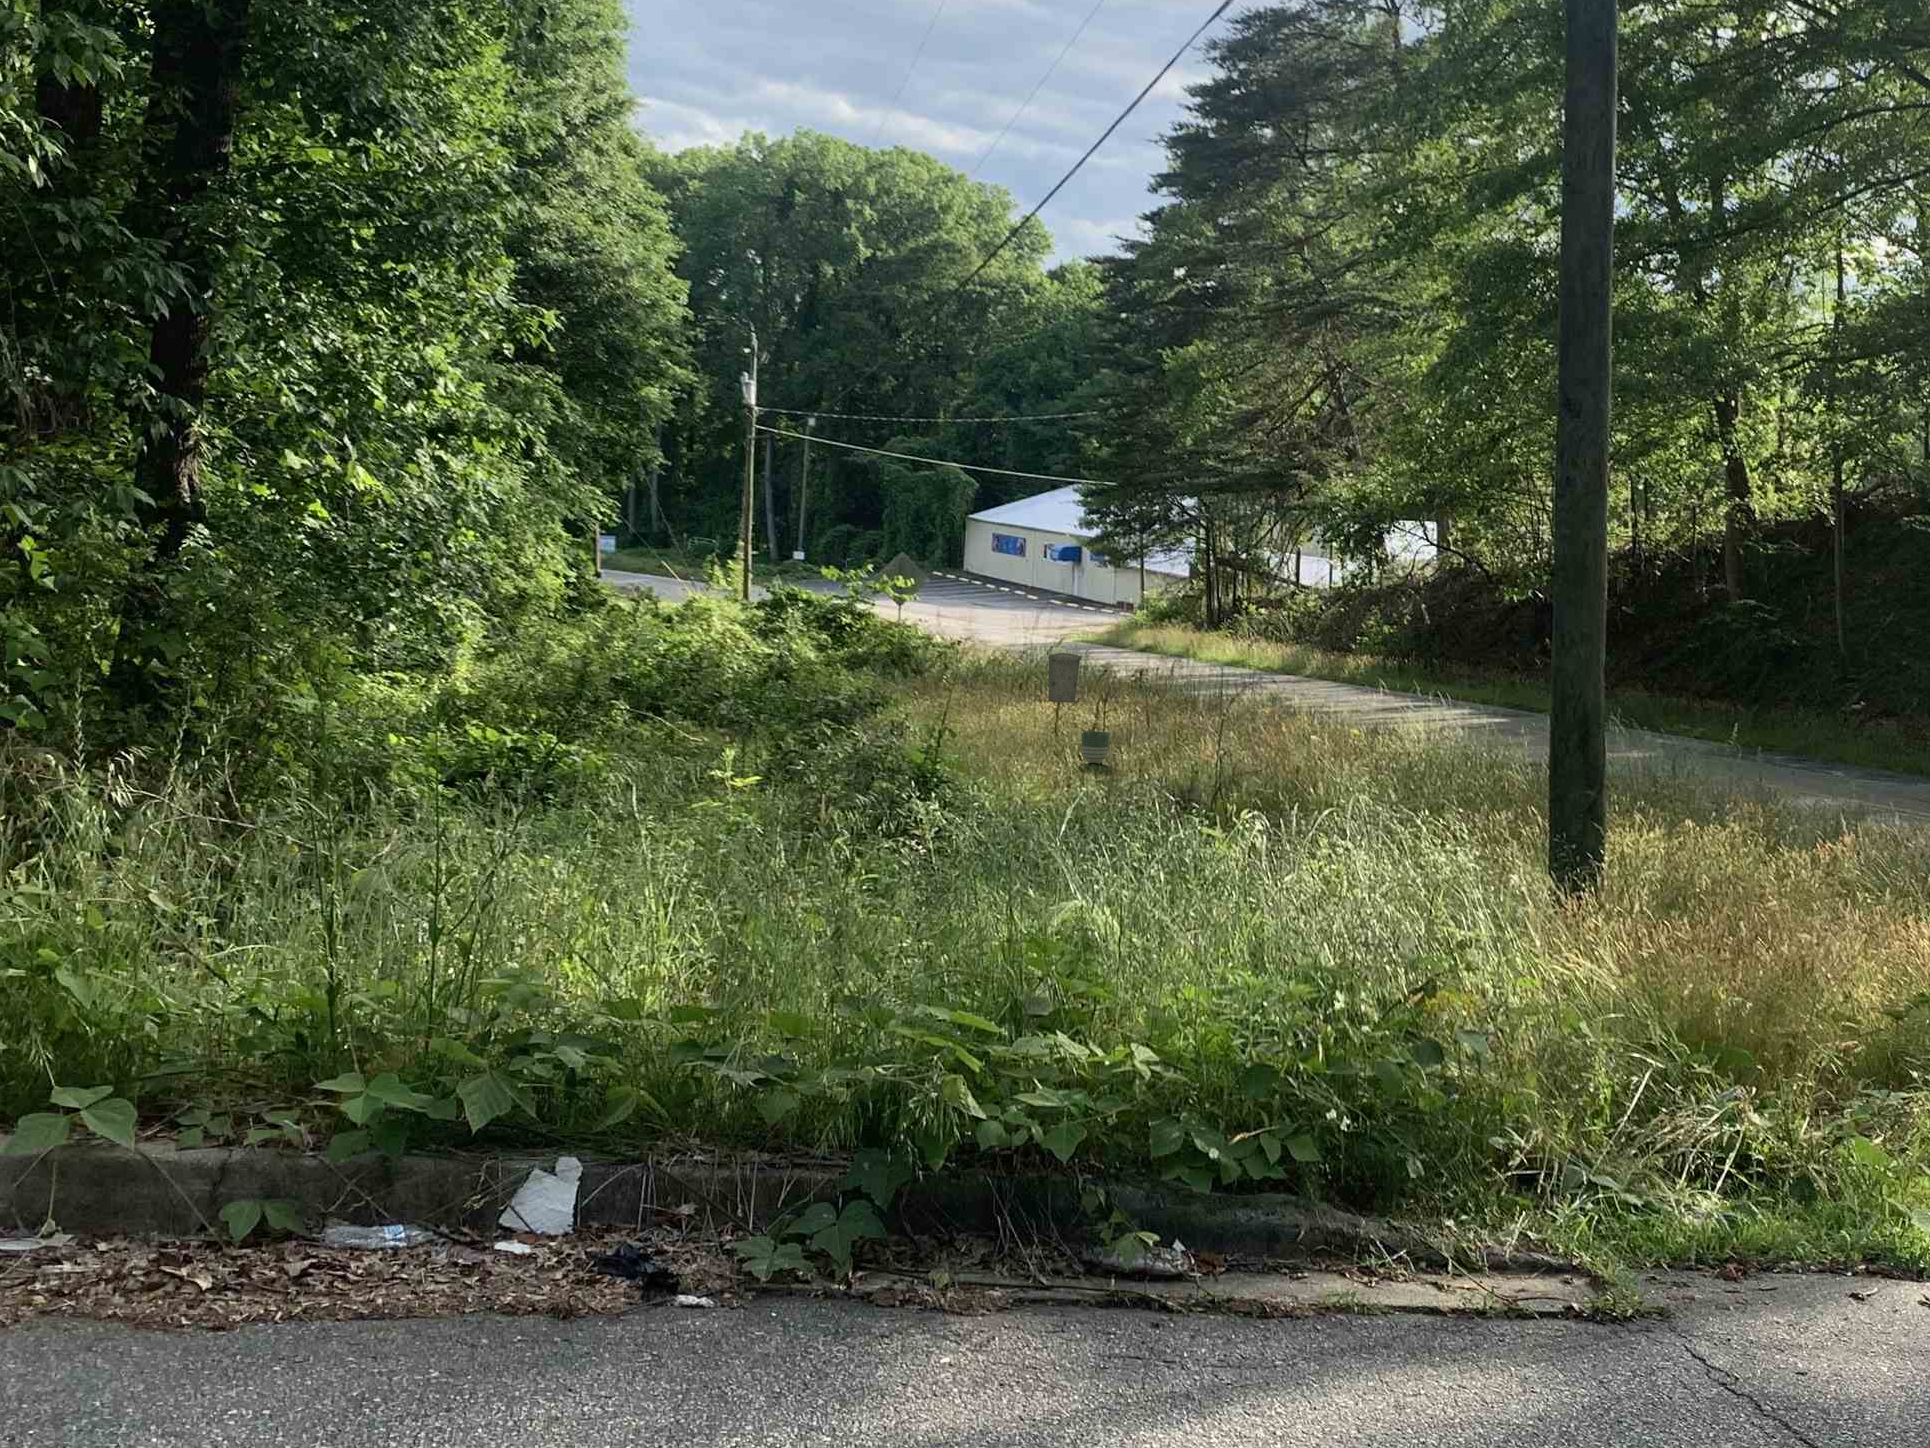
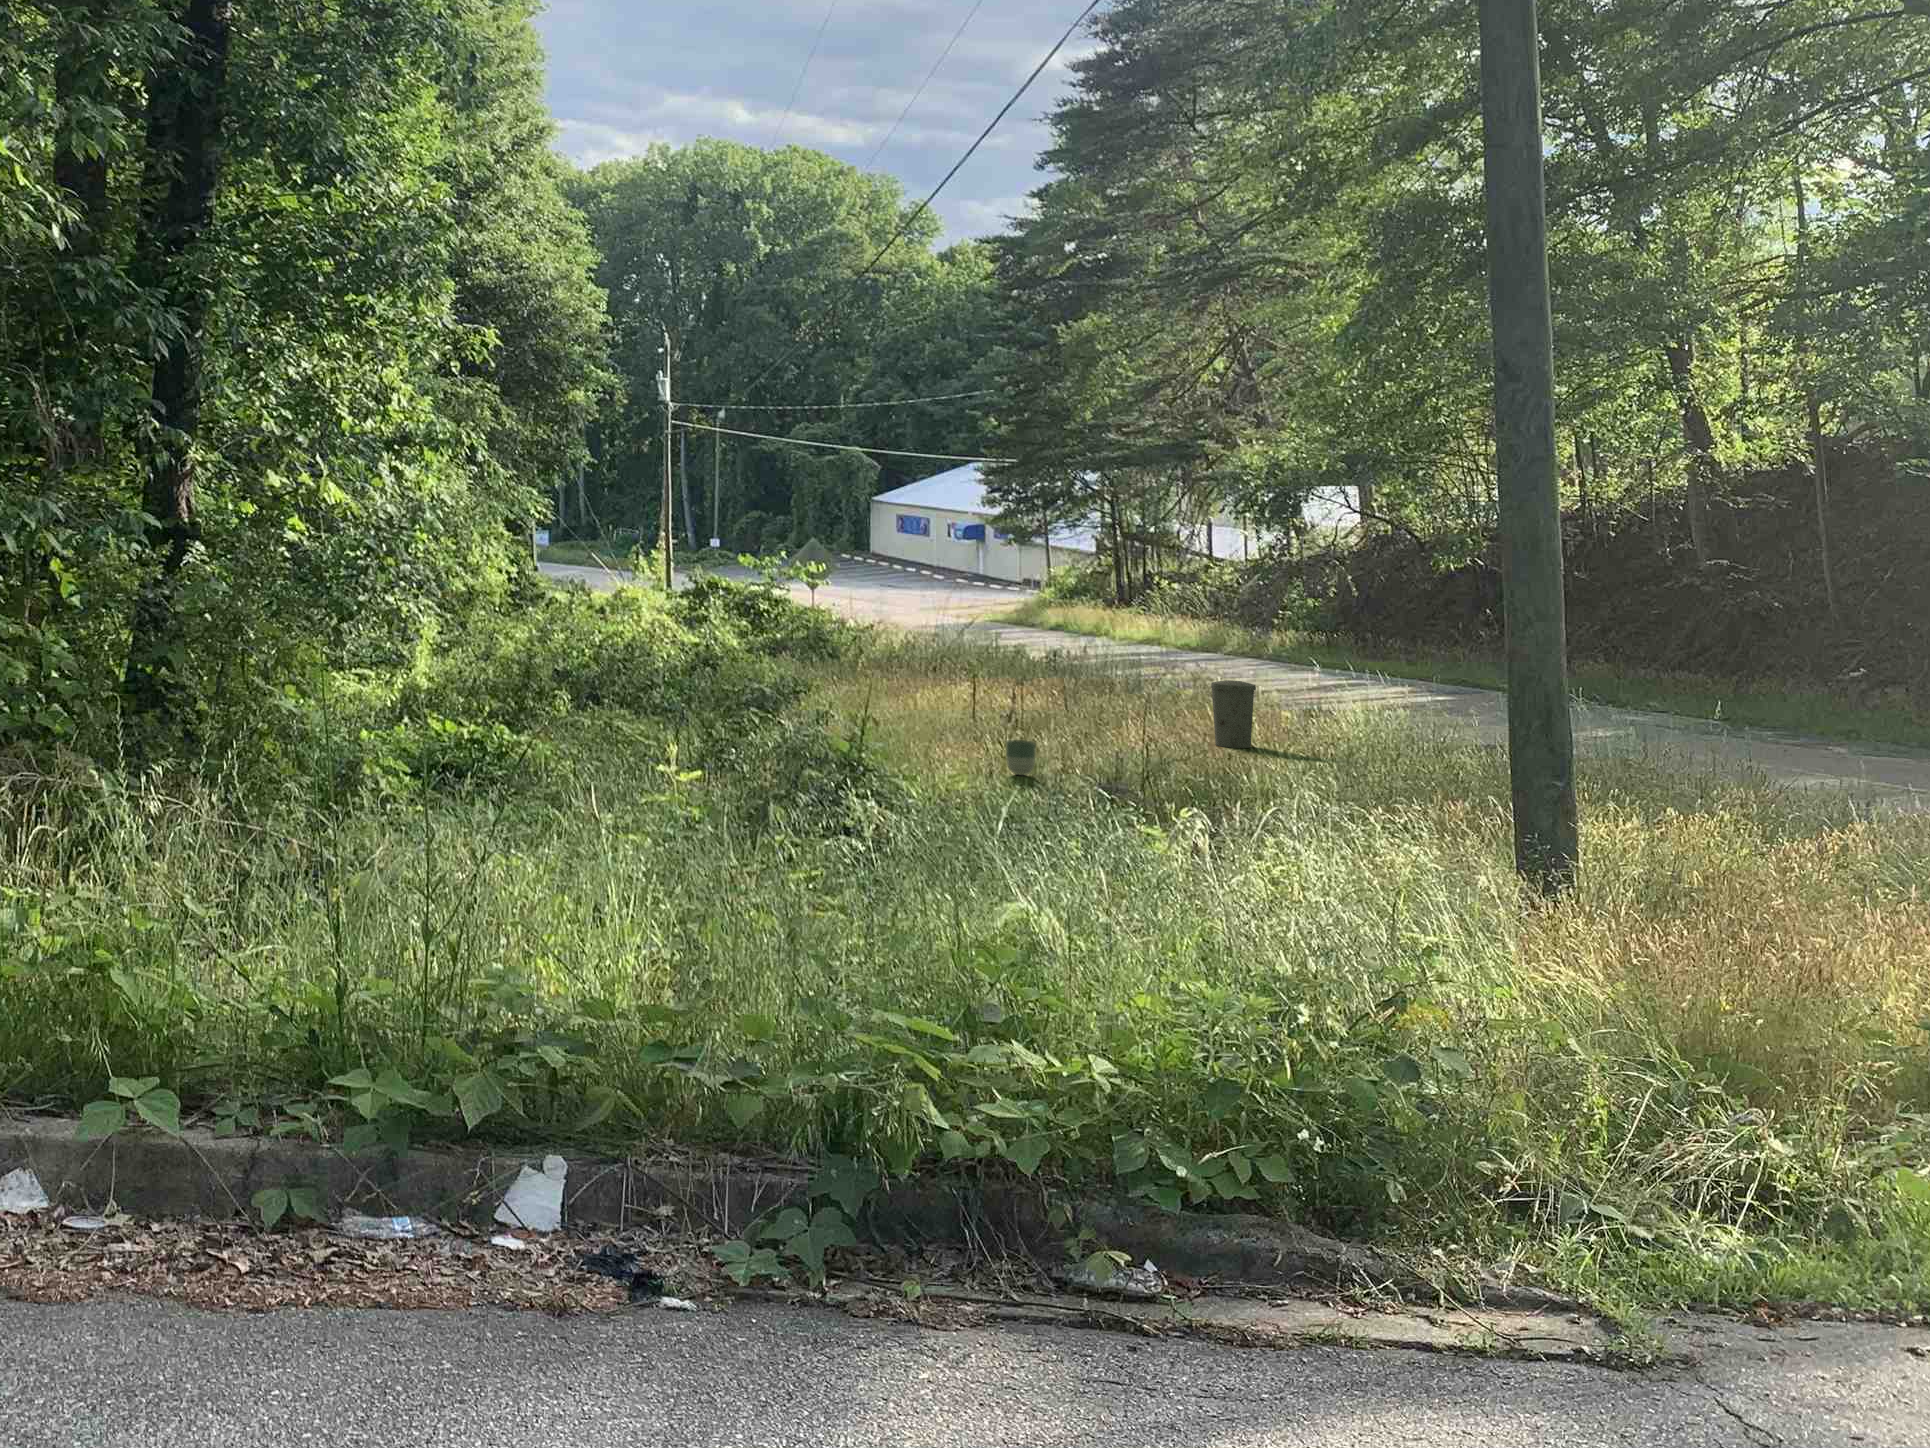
trash can: present [1048,653,1081,702] -> present [1211,680,1256,748]

